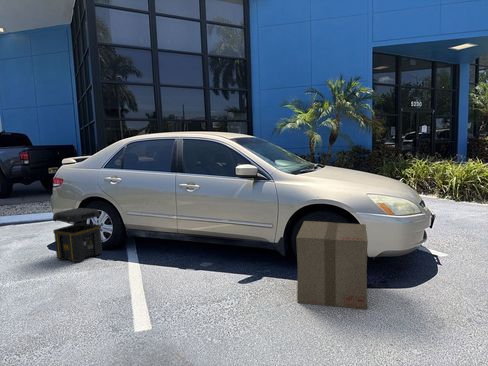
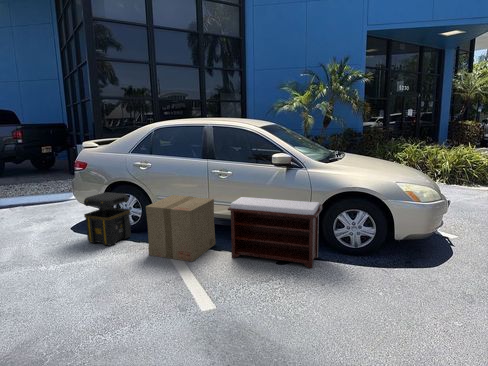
bench: none [189,211,288,288] -> present [228,197,322,269]
cardboard box: present [296,221,368,309] -> present [146,195,215,261]

